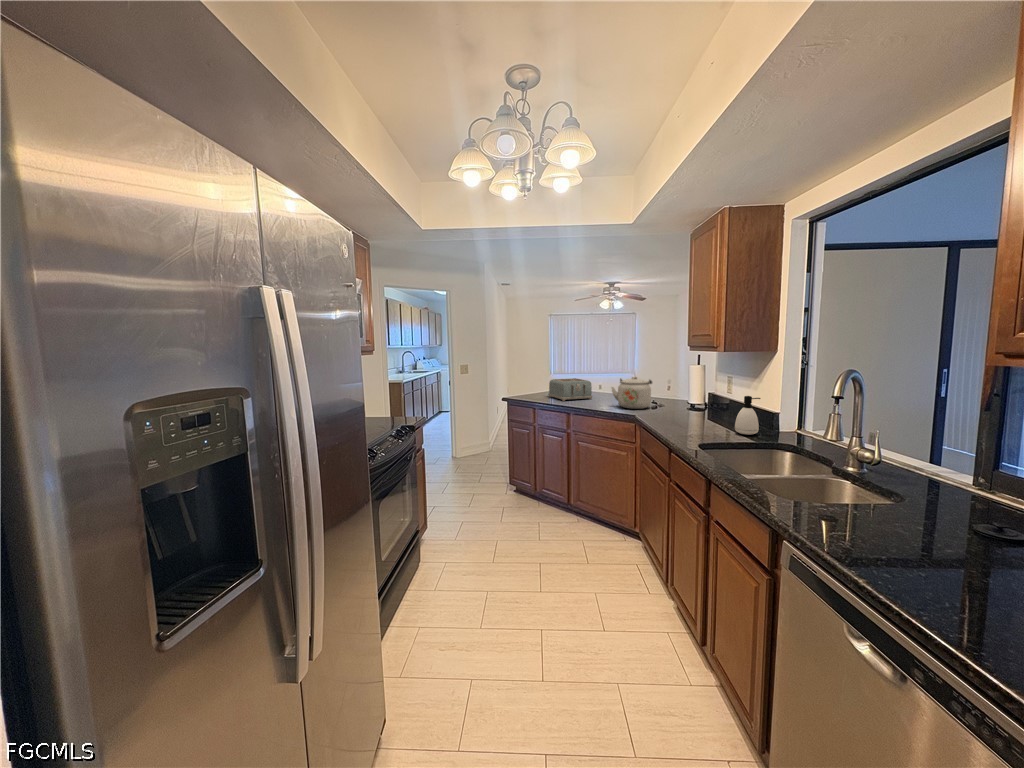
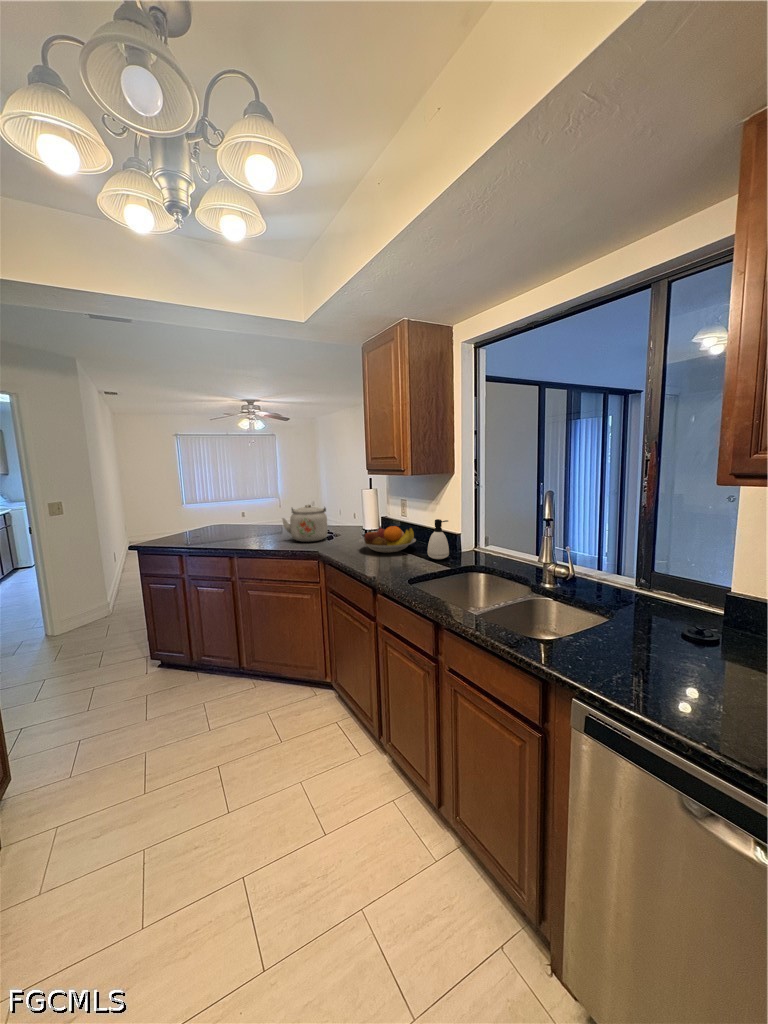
toaster: present [548,378,592,401] -> none [196,510,255,540]
fruit bowl: none [672,400,731,424] -> present [359,526,416,553]

